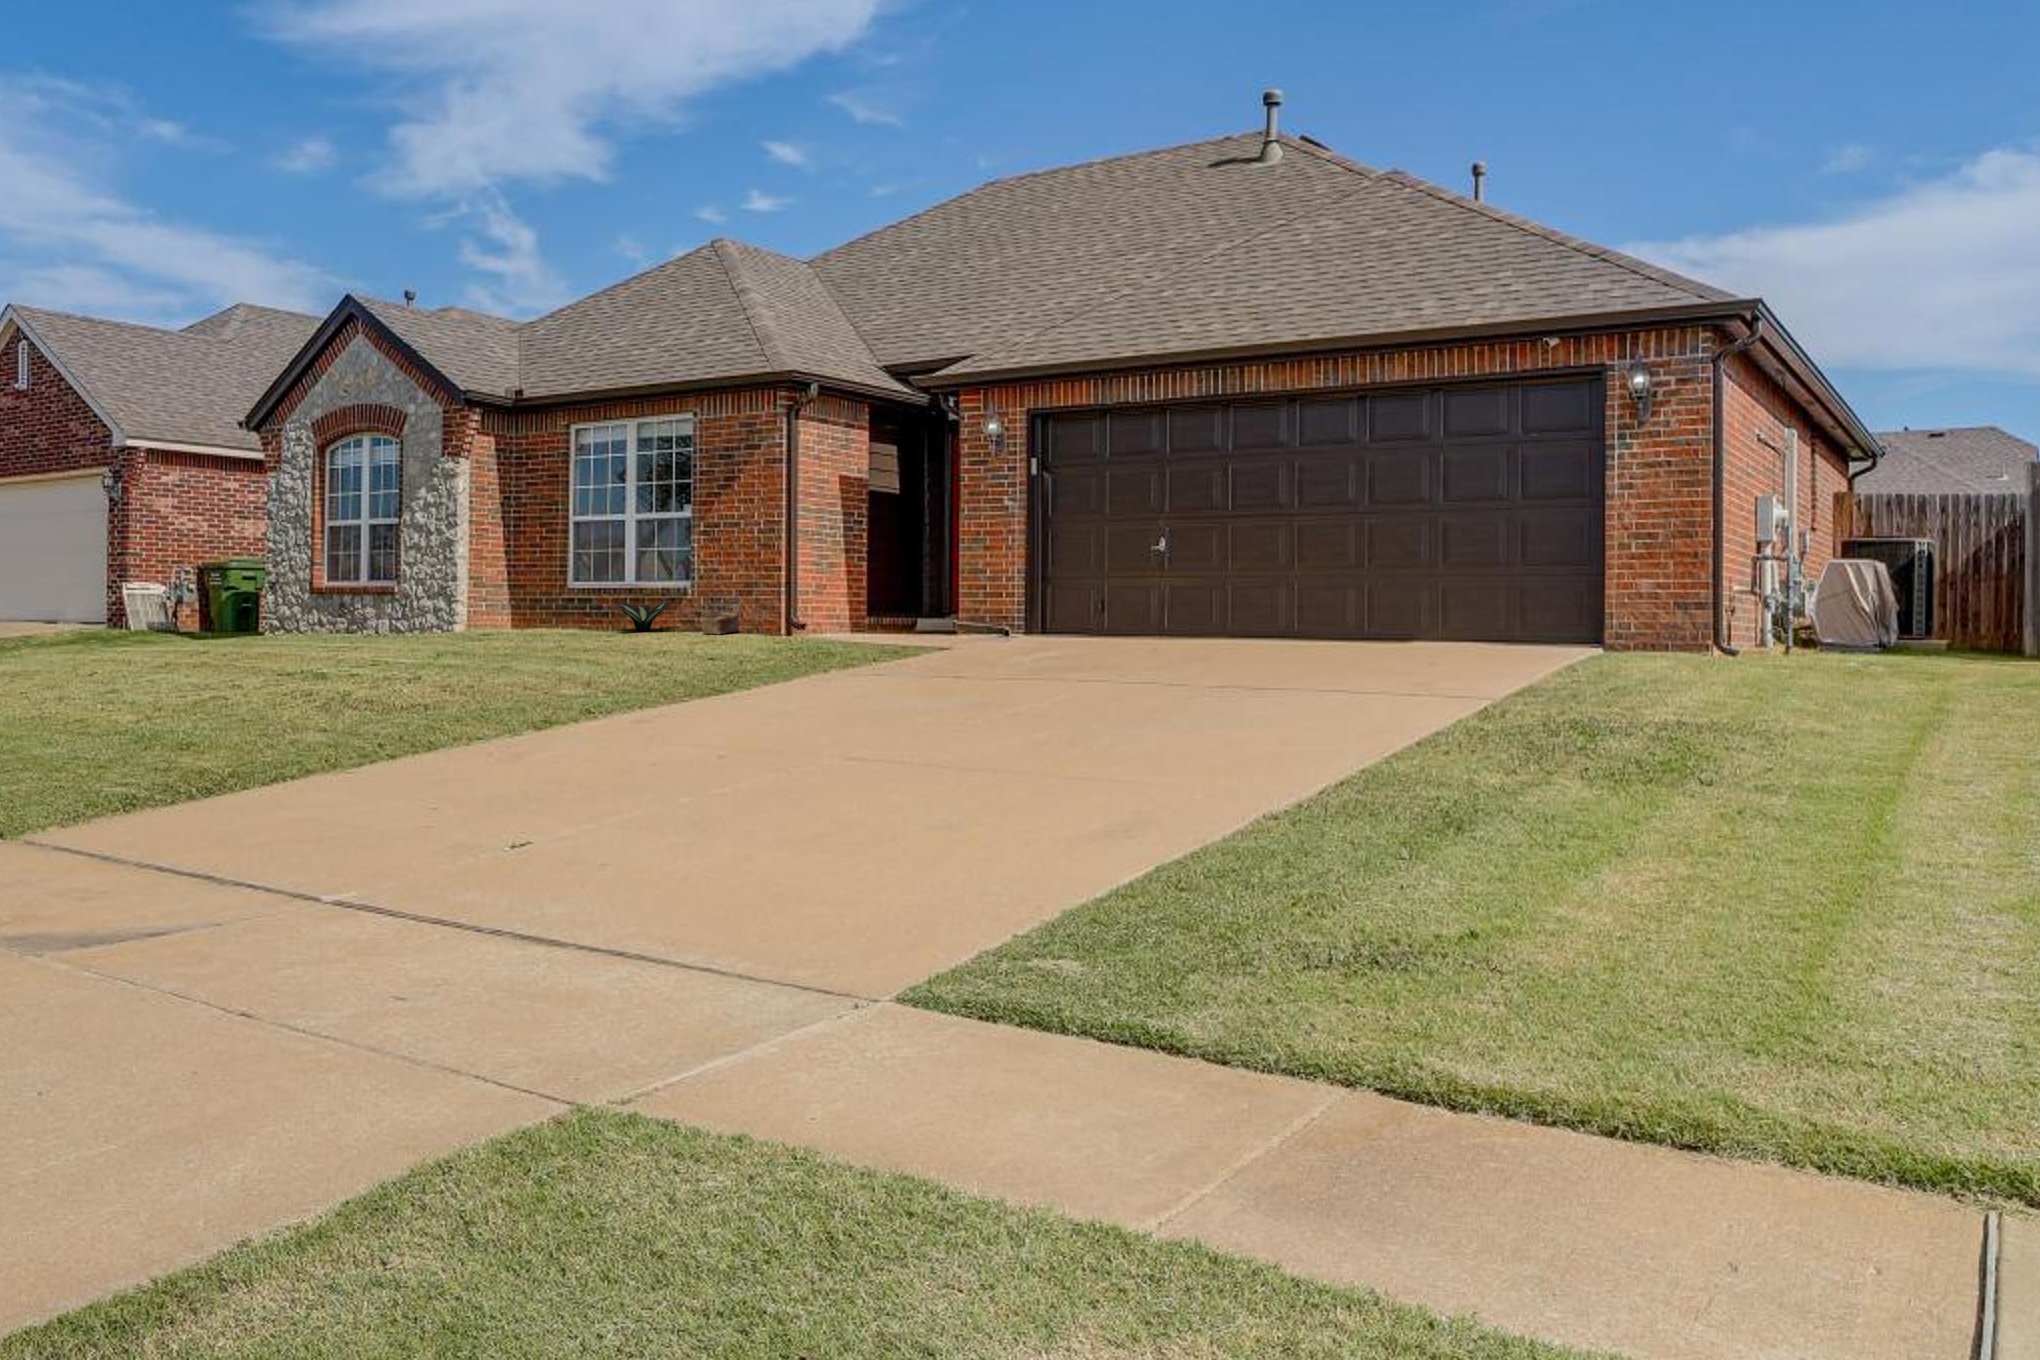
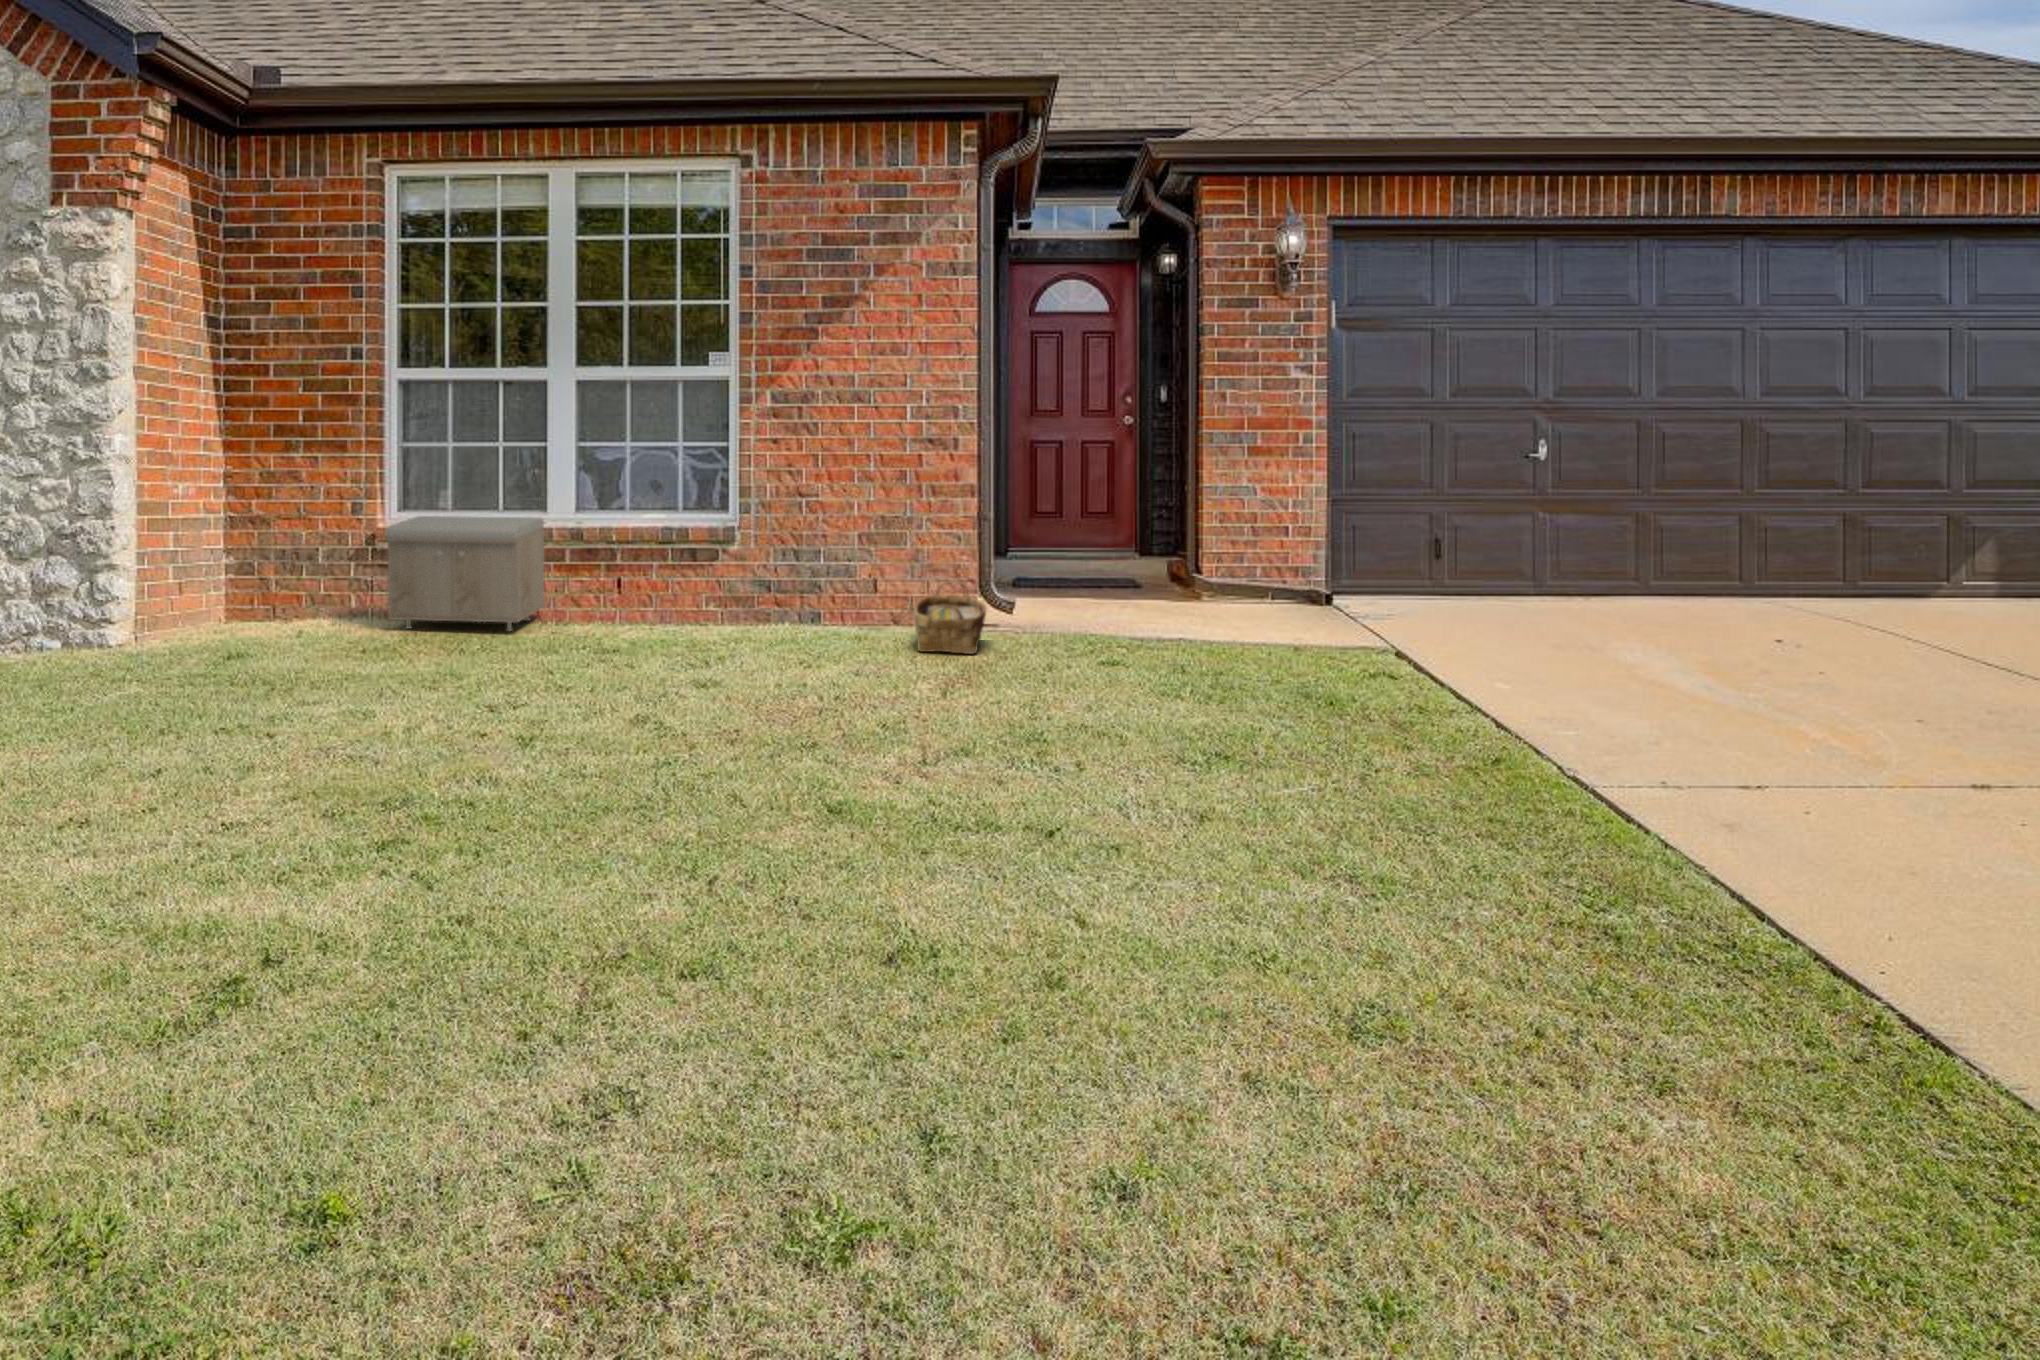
storage bench: none [541,582,606,628] -> present [386,516,545,631]
potted plant: present [615,602,673,632] -> none [640,565,796,648]

